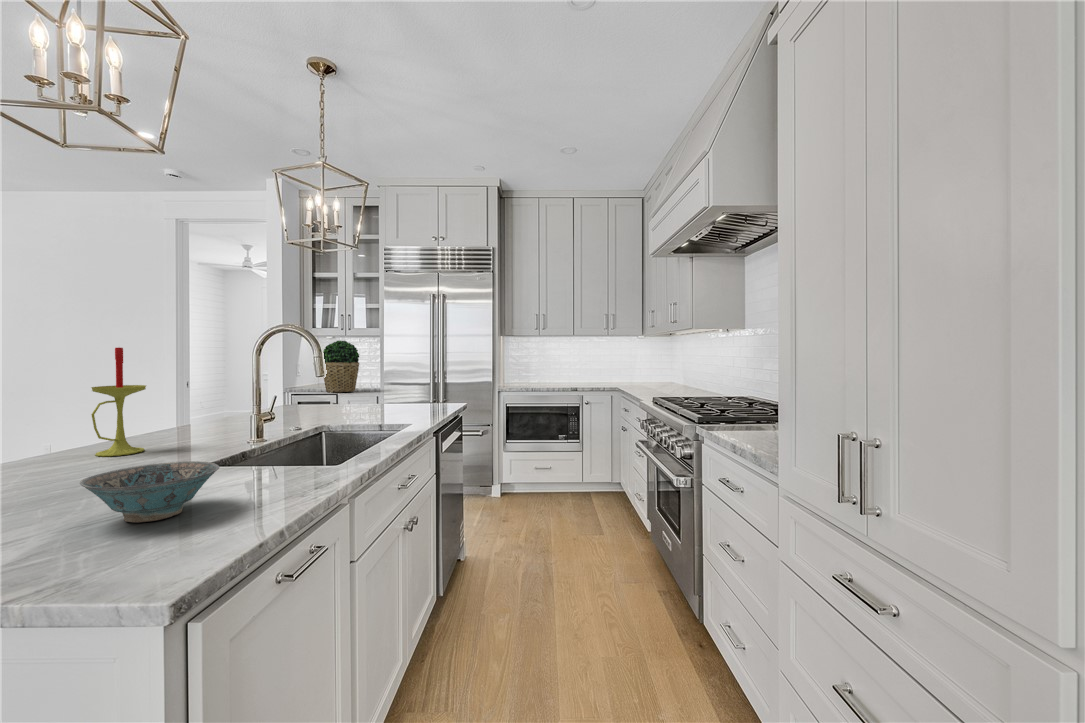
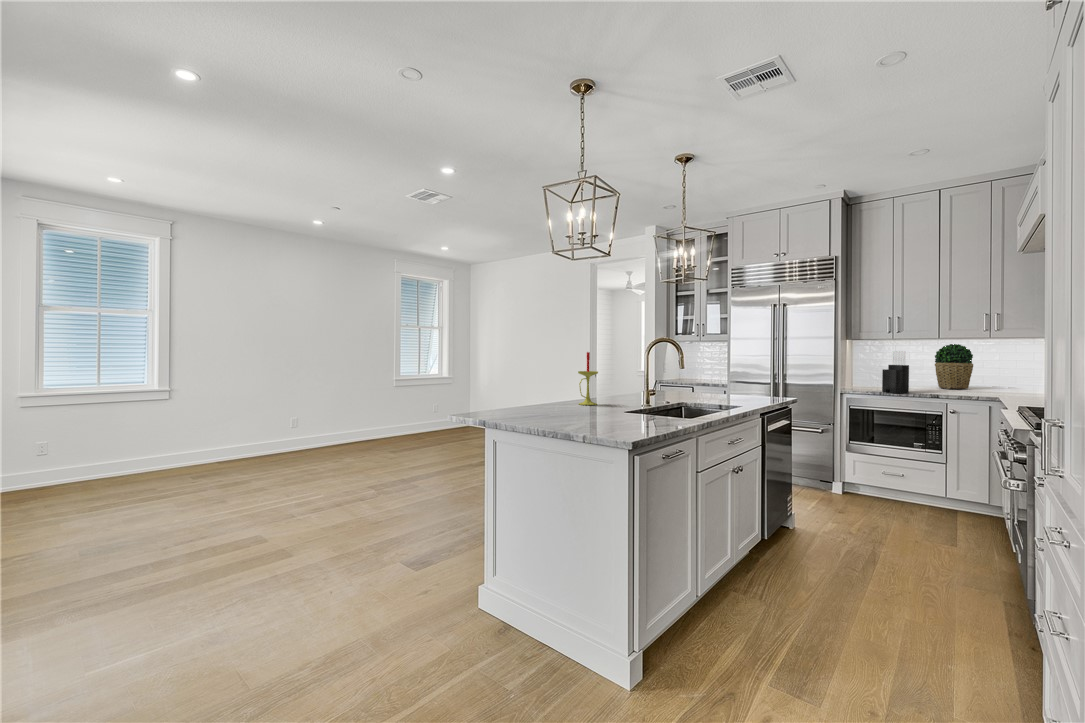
potted plant: present [323,341,359,393] -> present [935,344,973,389]
knife block: none [534,348,556,390] -> present [882,351,909,393]
ceramic bowl: present [80,461,219,522] -> none [595,402,640,423]

